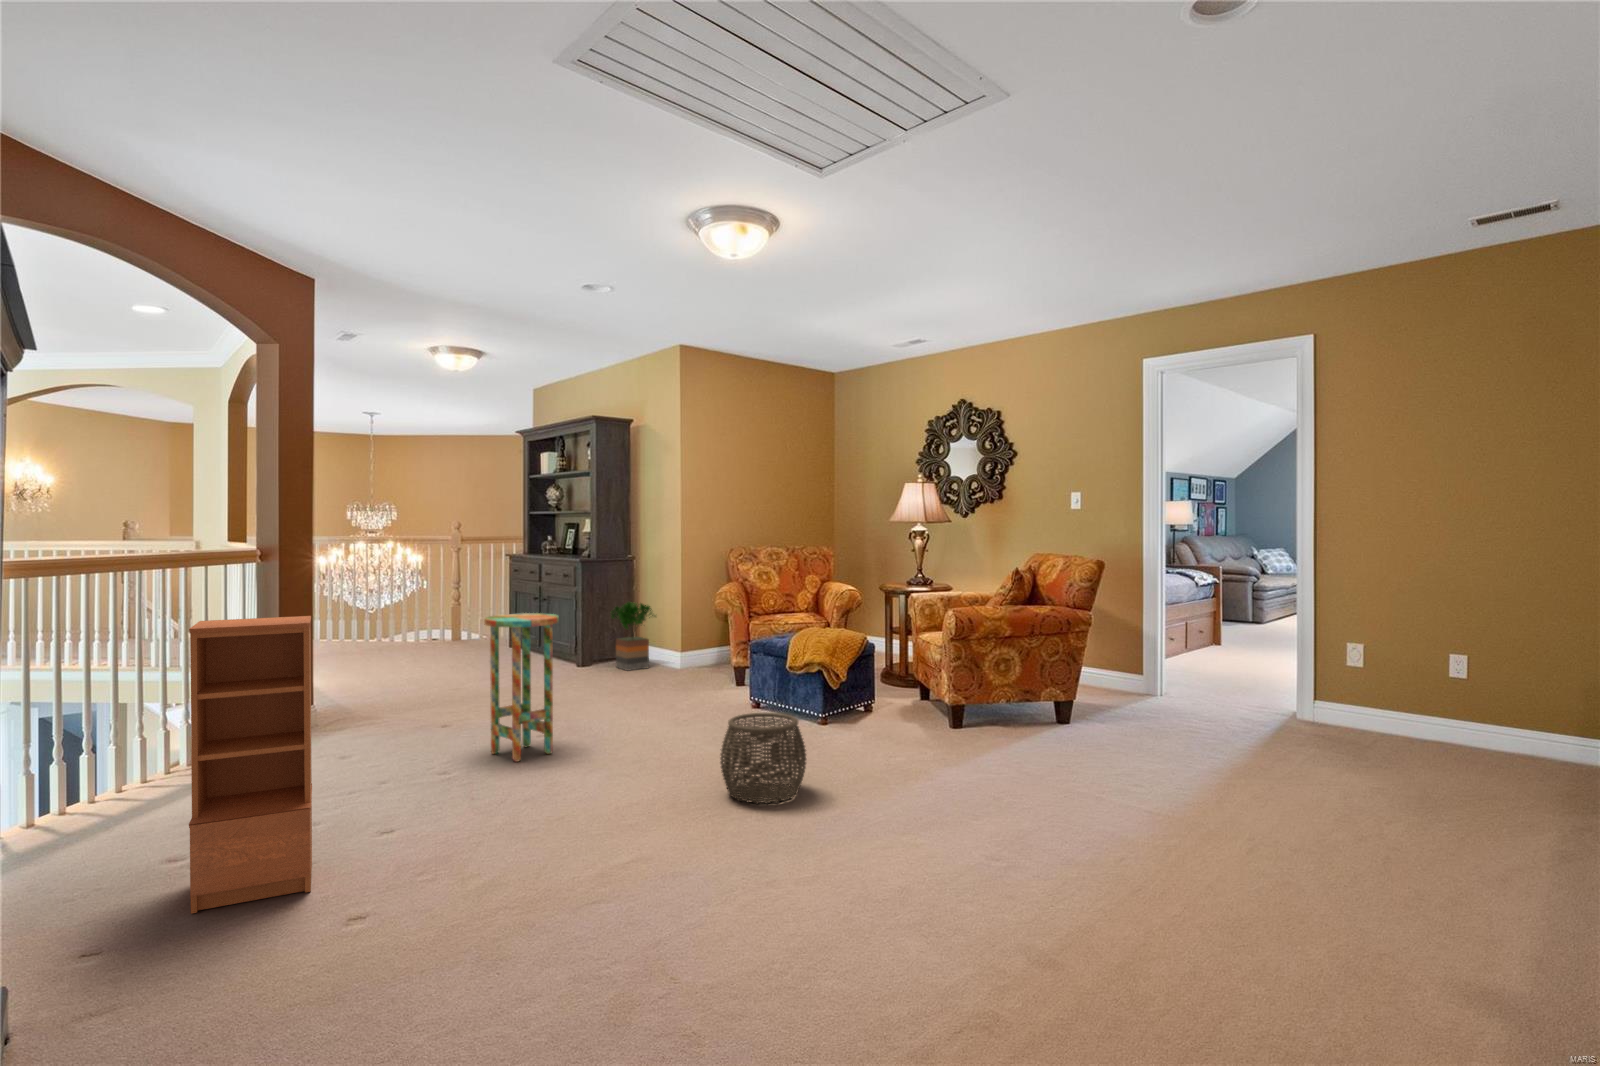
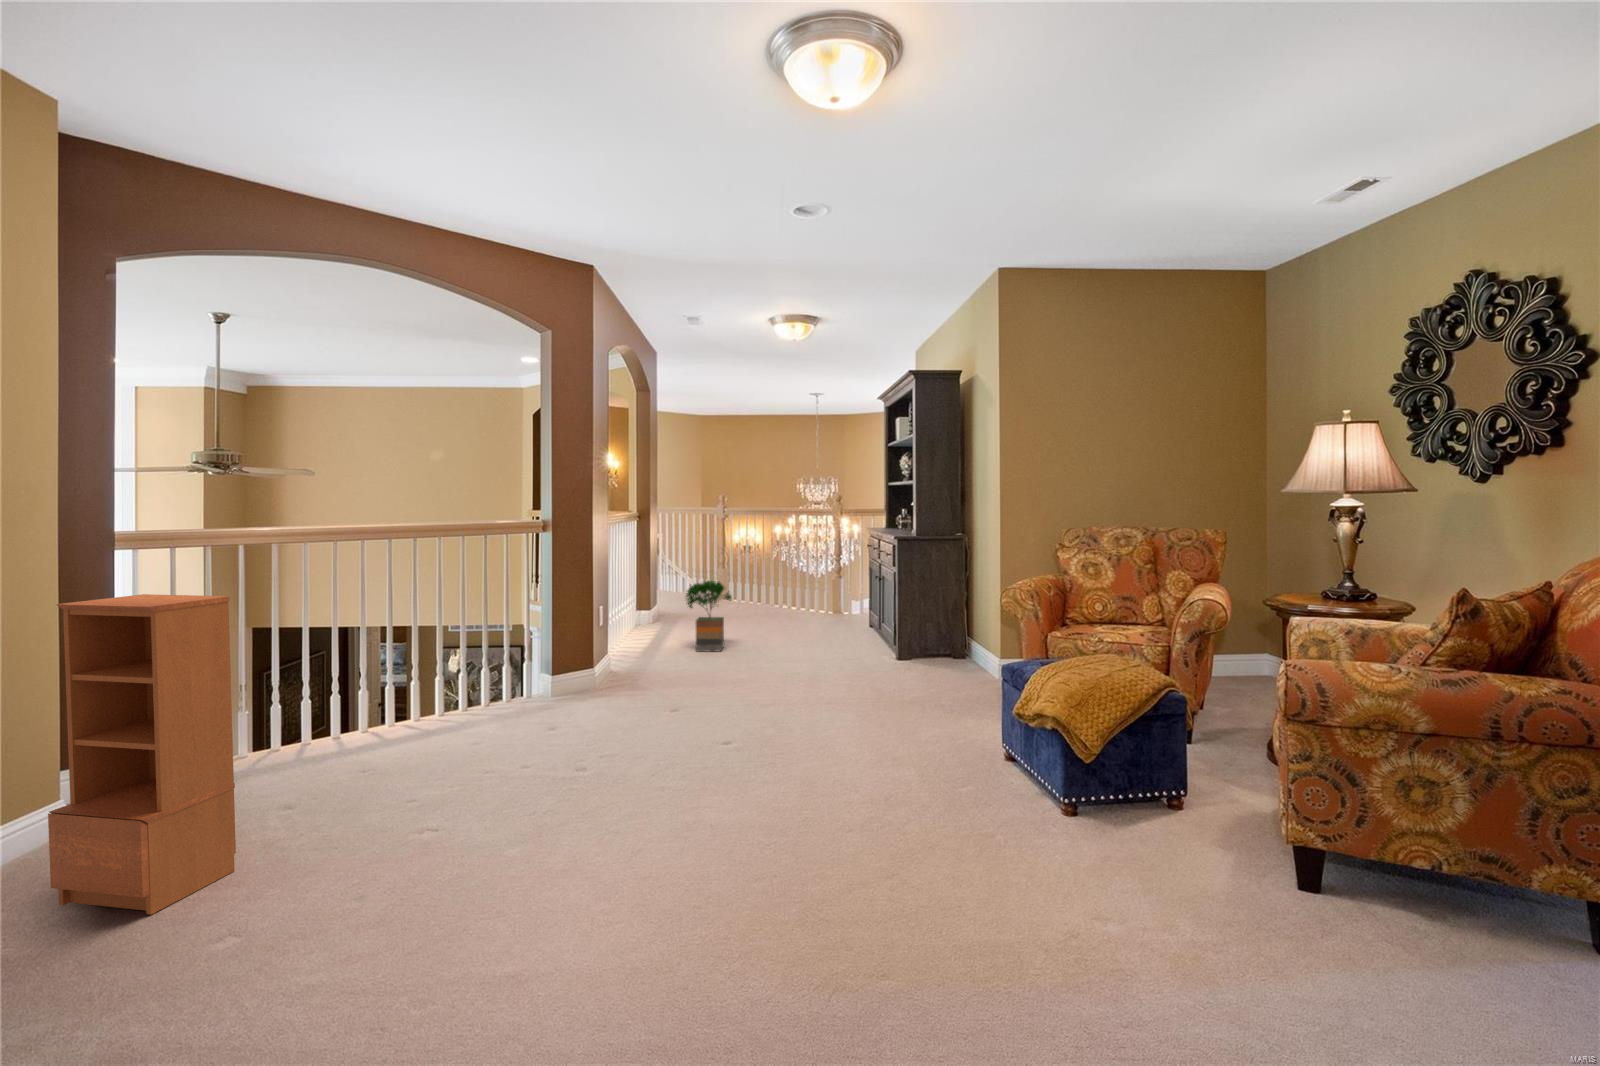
potted tree: present [611,602,656,671] -> present [686,580,732,651]
side table: present [484,613,559,762] -> none [596,602,683,781]
woven basket: present [720,713,806,803] -> none [686,798,832,972]

